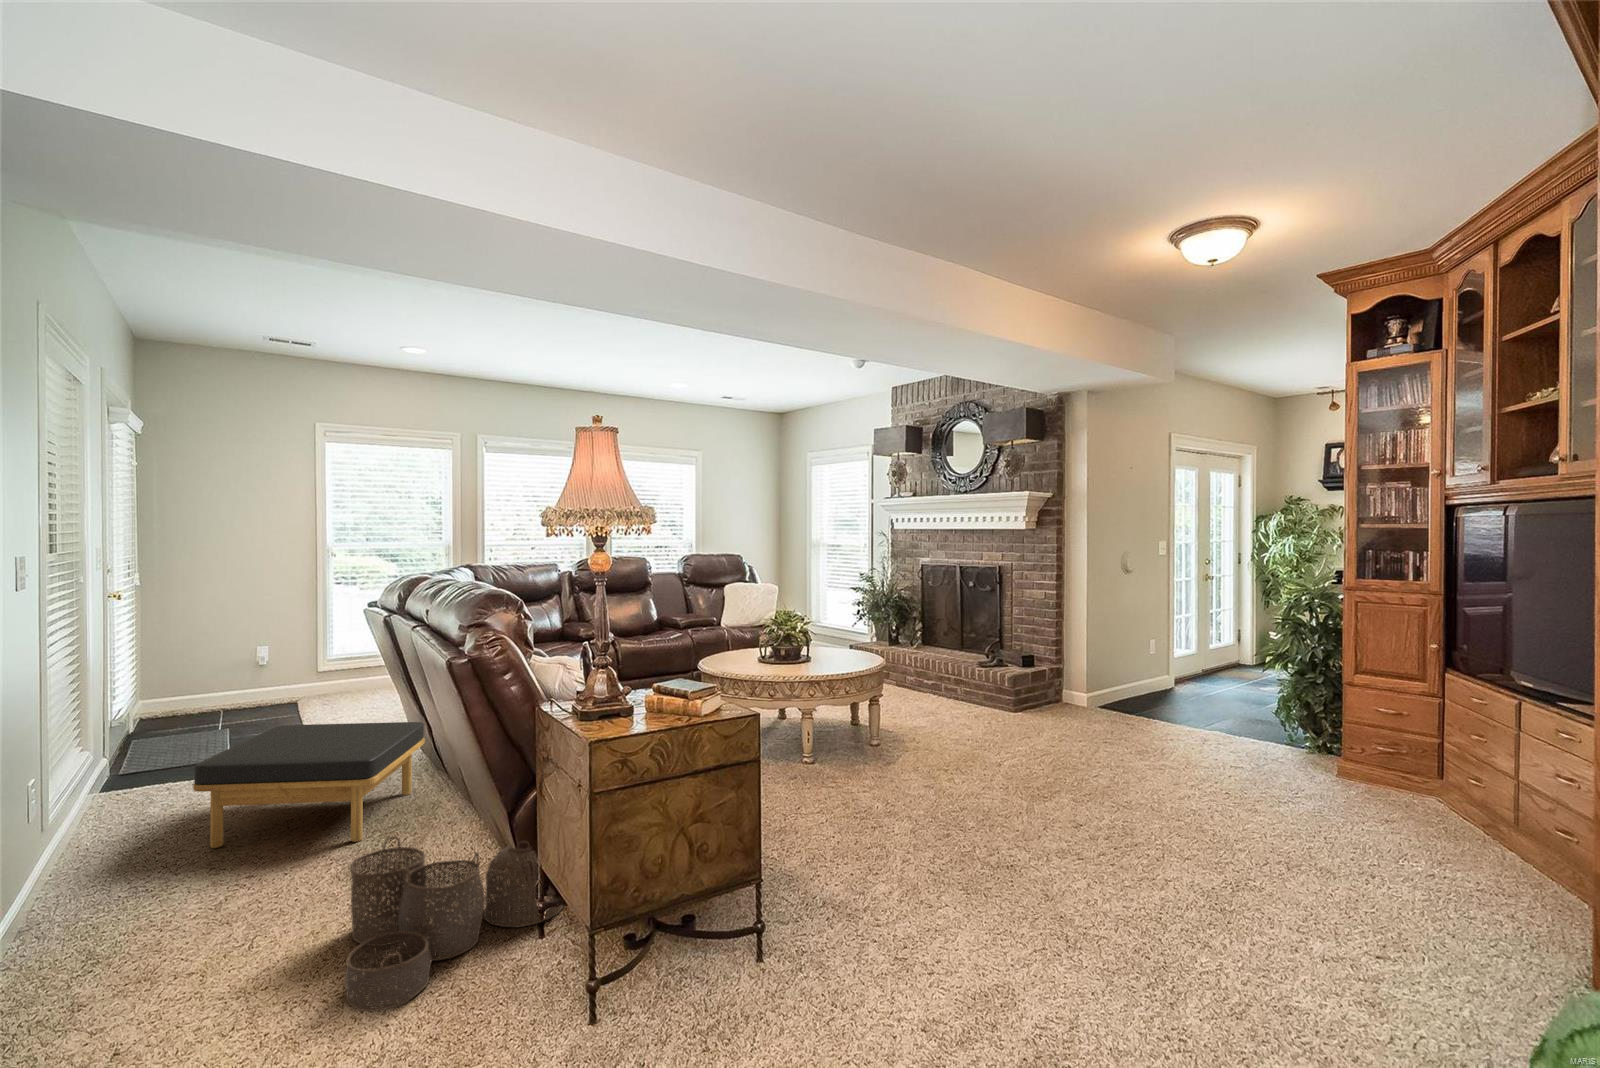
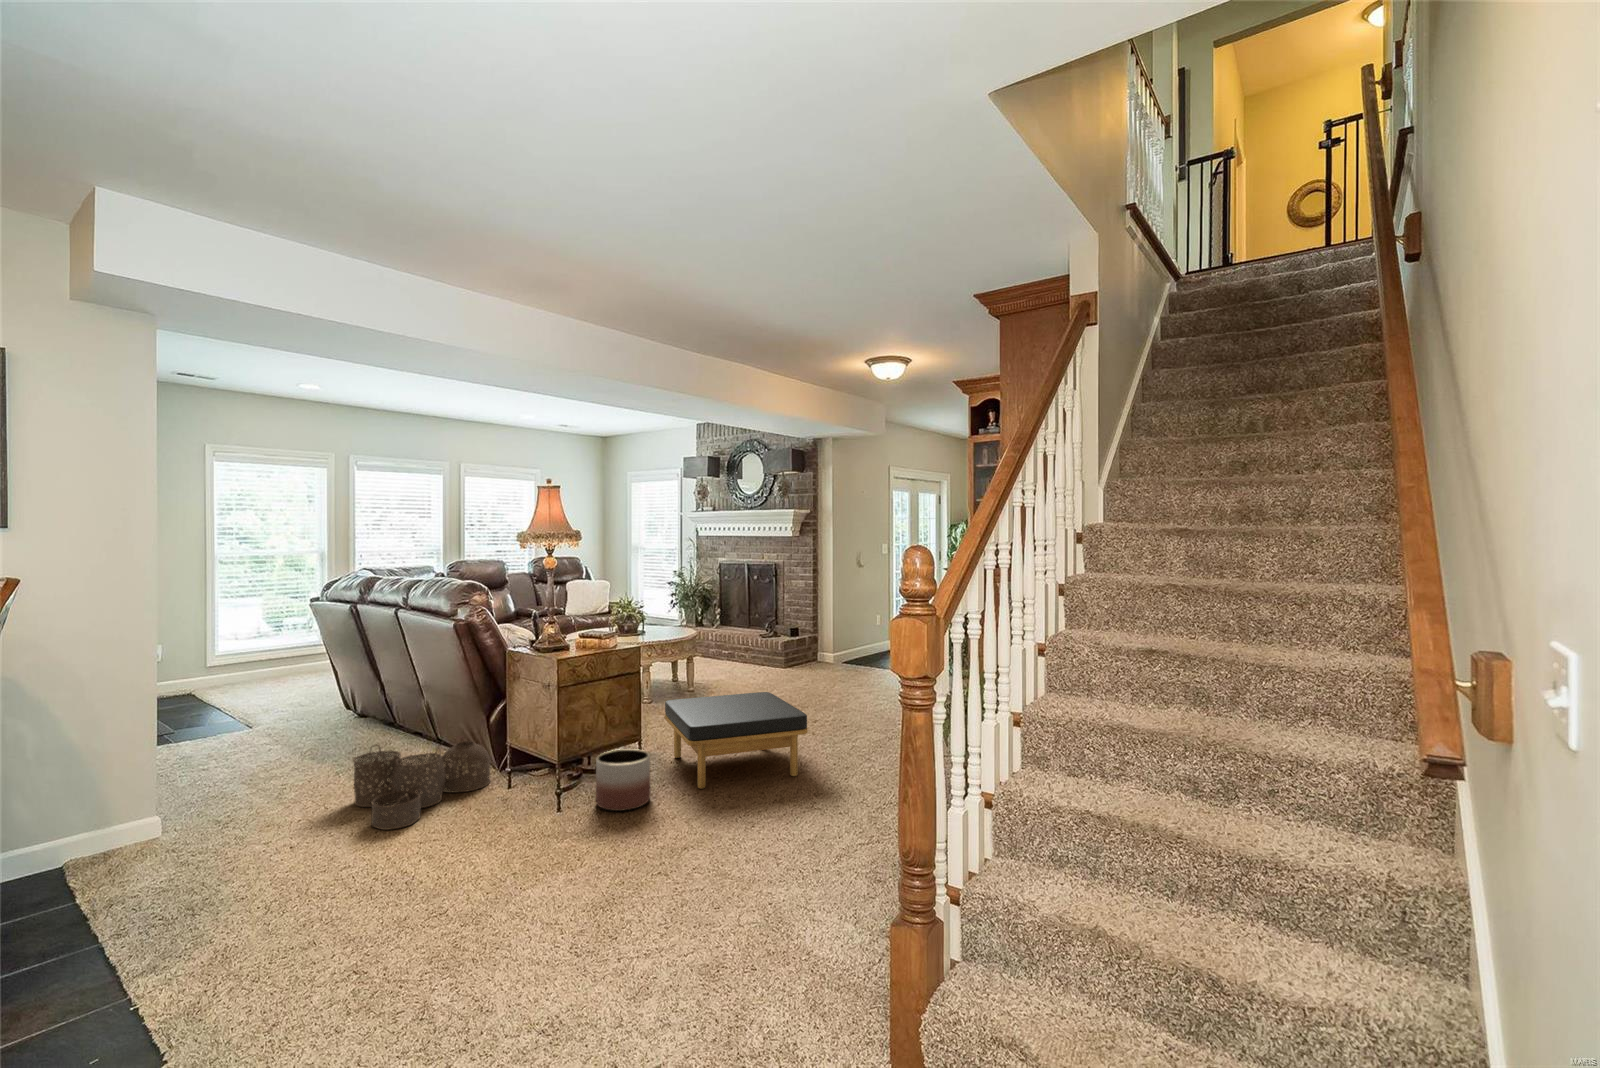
ottoman: present [193,722,425,848] -> present [664,692,808,789]
planter: none [716,890,813,1021] -> present [596,749,651,811]

